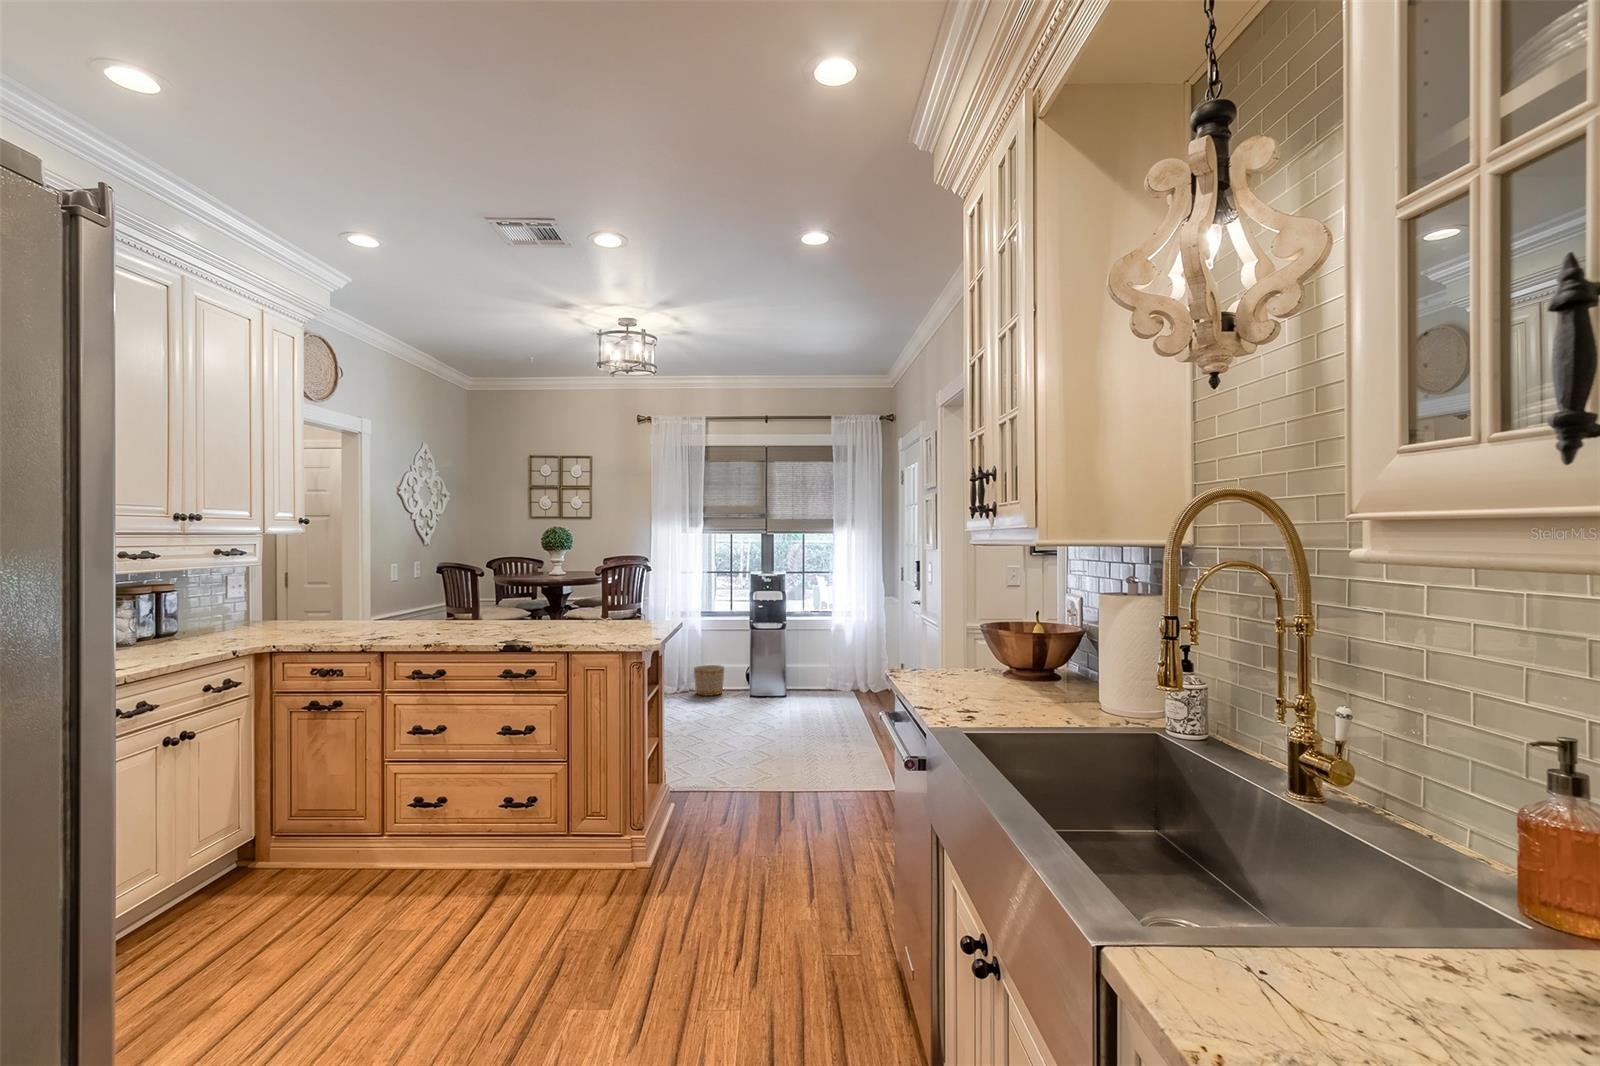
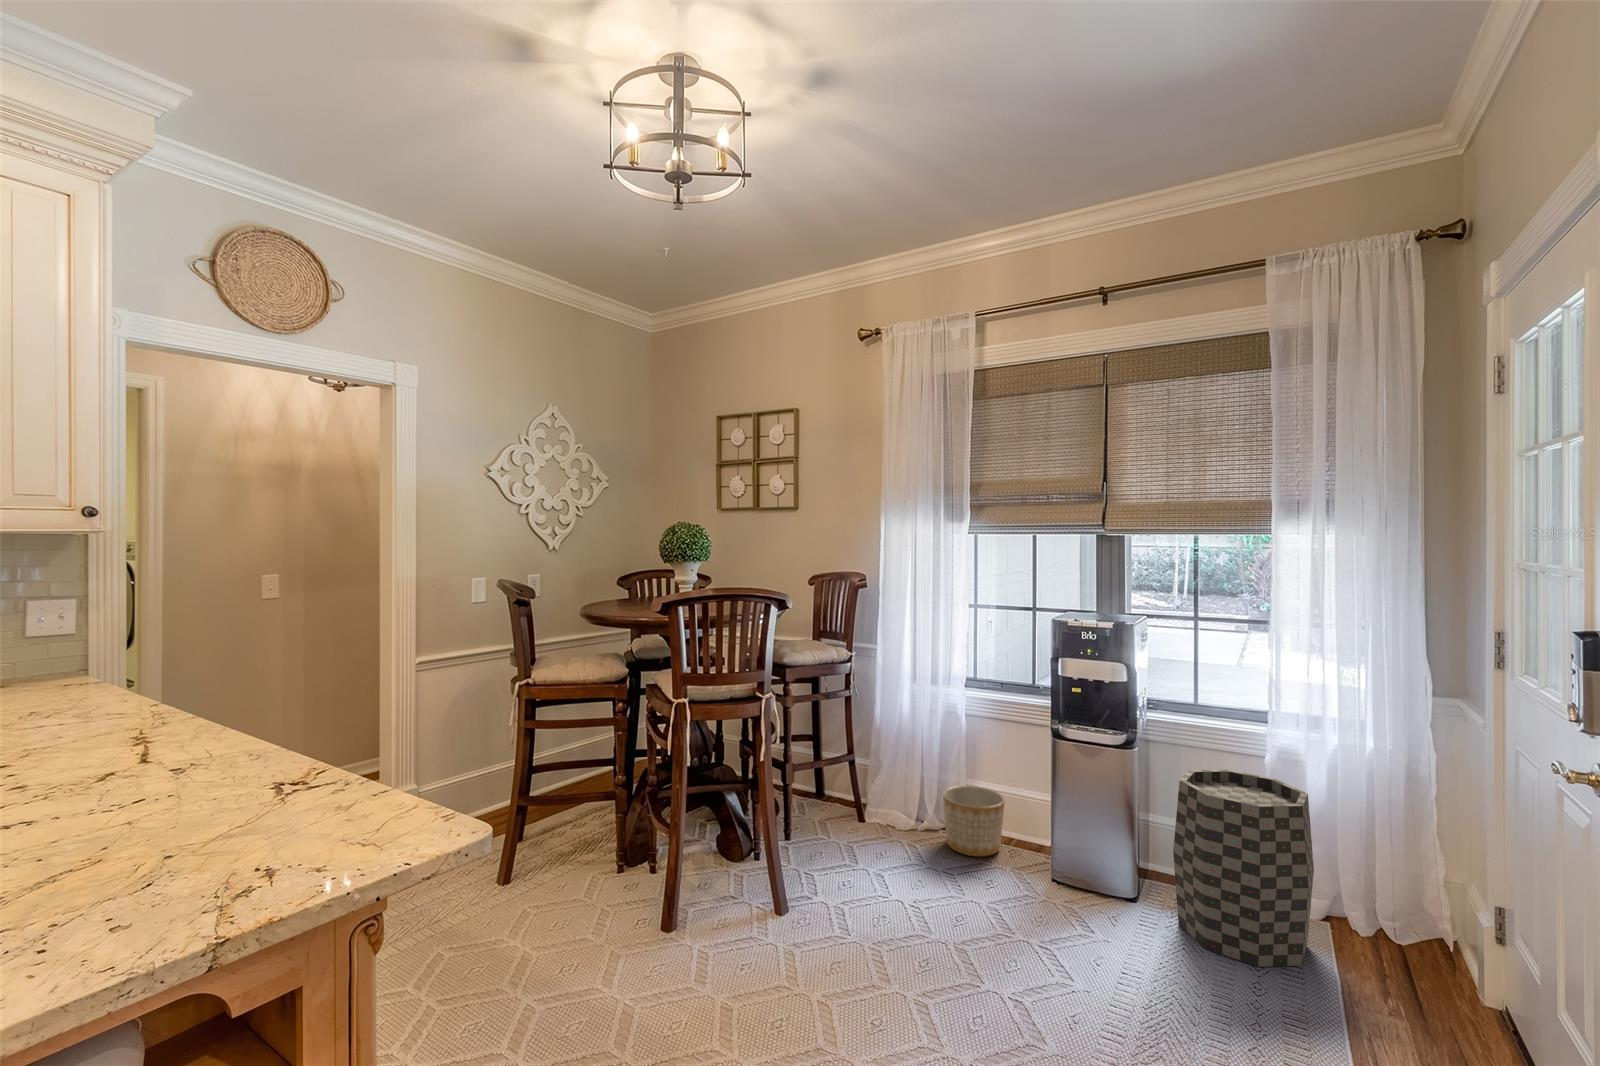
trash can: none [801,634,849,702] -> present [1173,770,1314,967]

